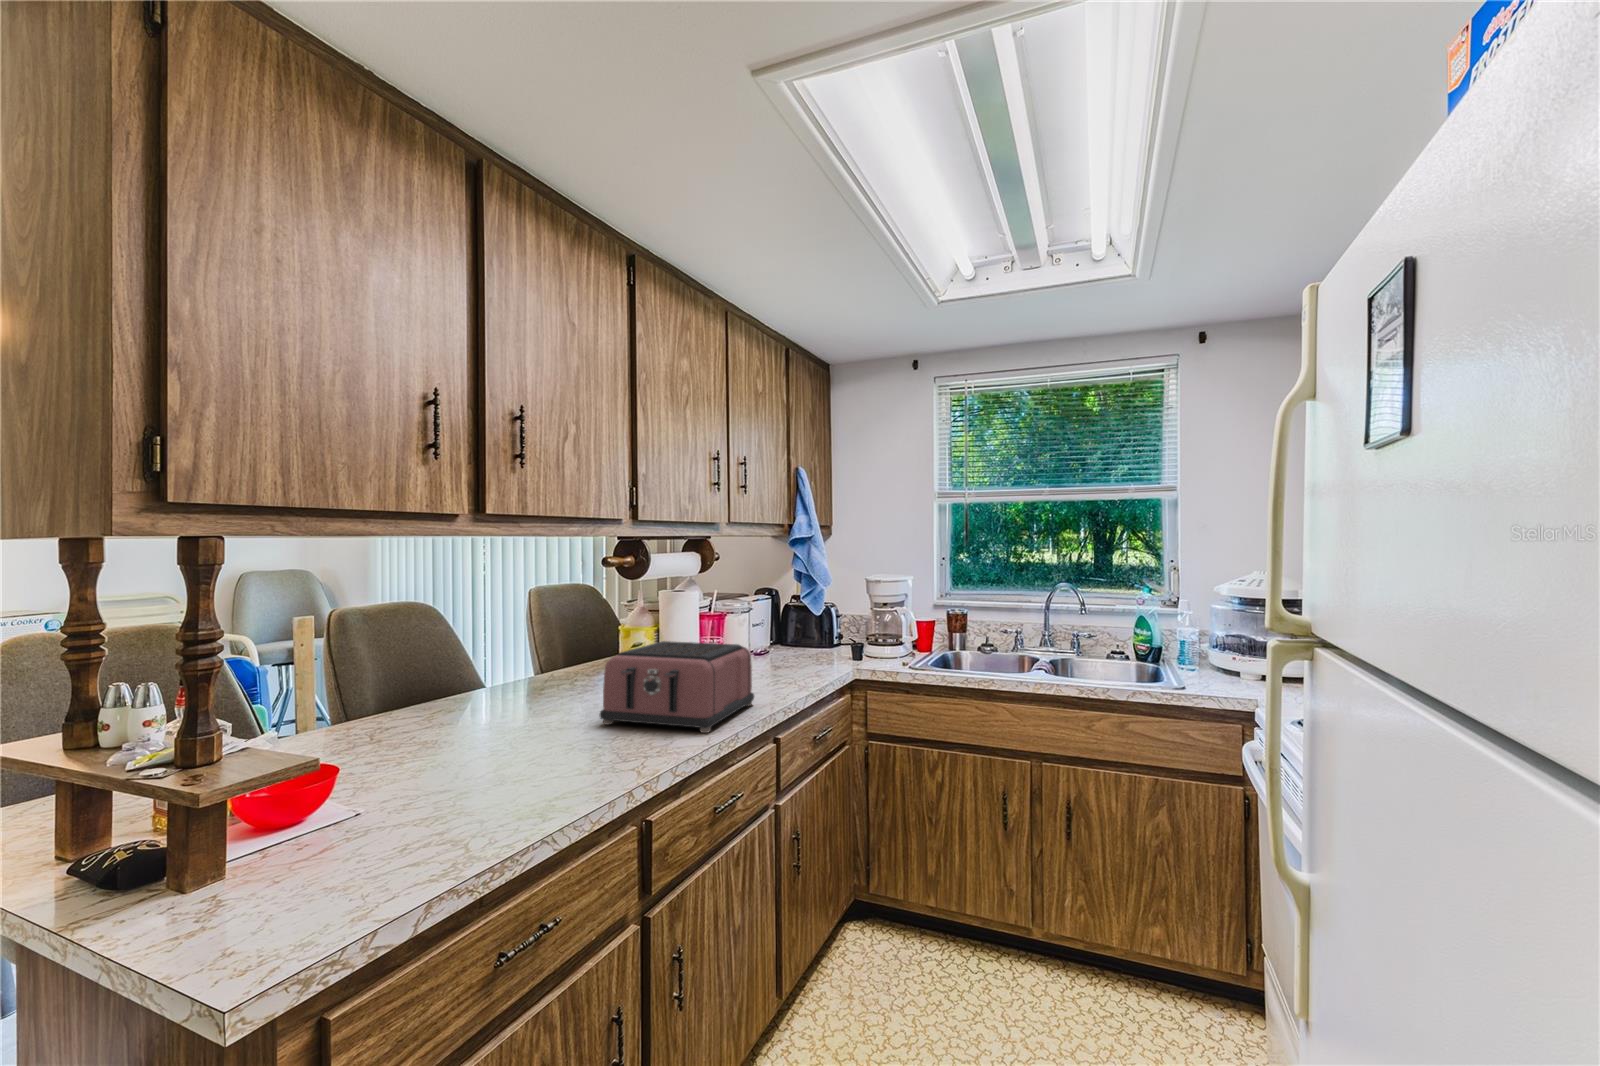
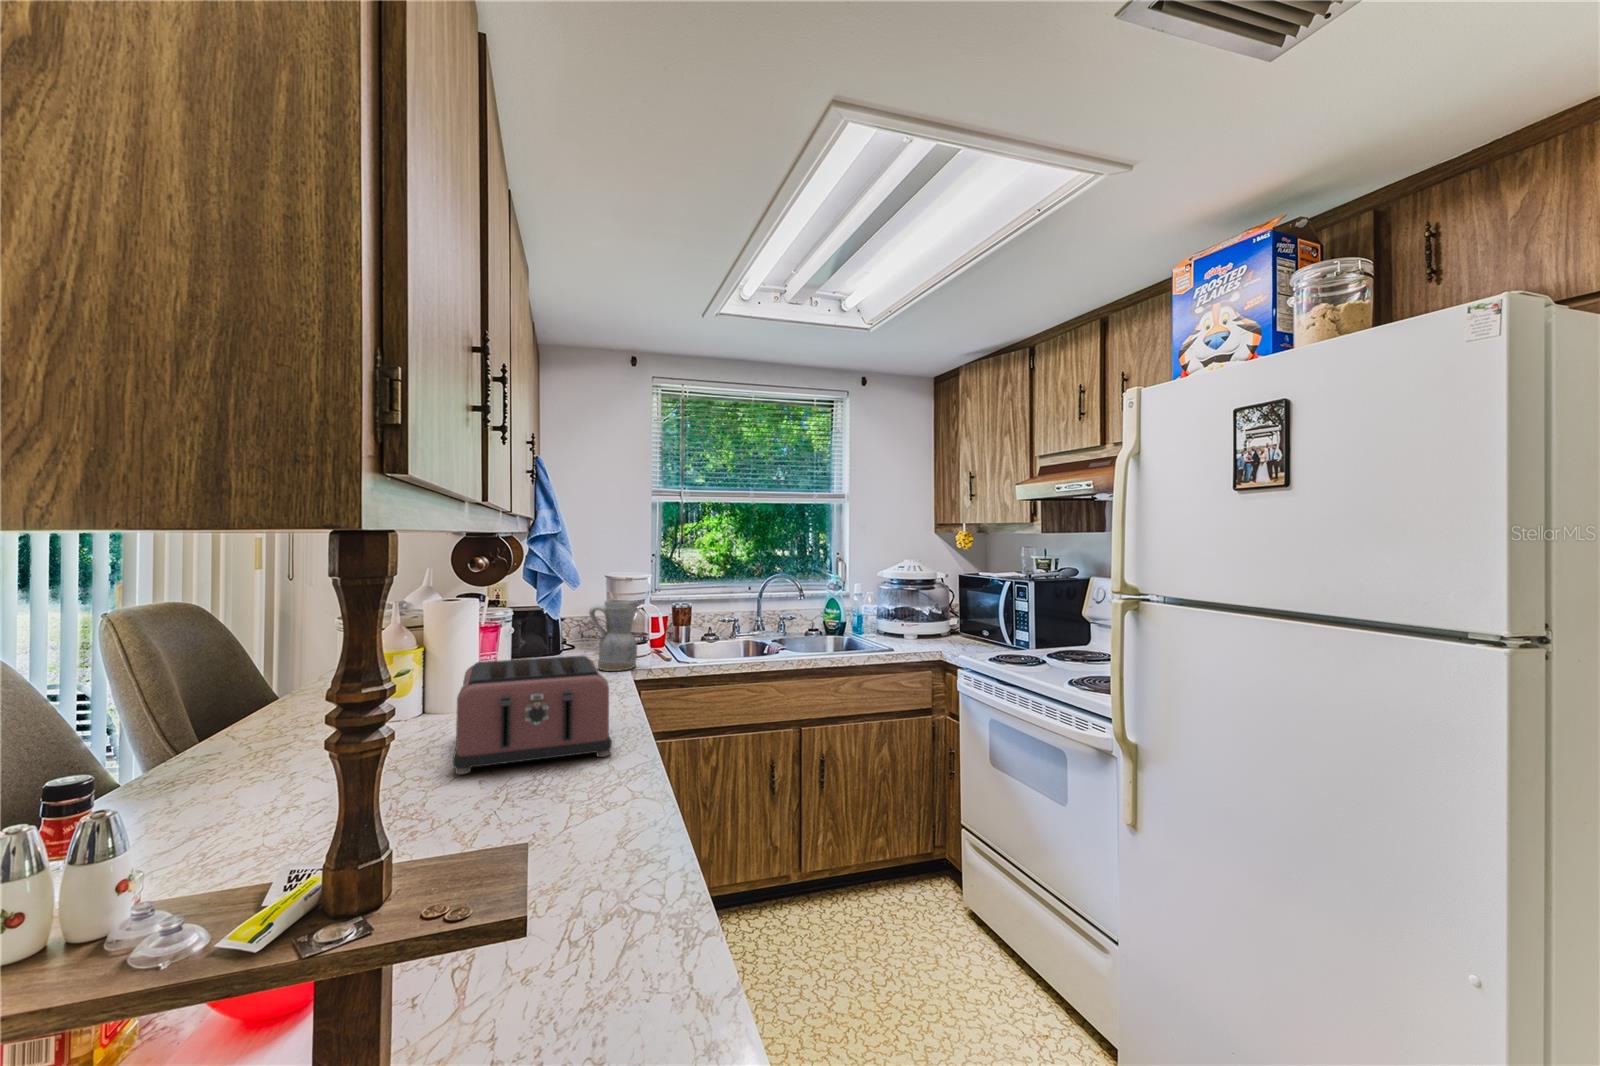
ceramic pitcher: none [831,600,875,668] -> present [589,599,638,671]

